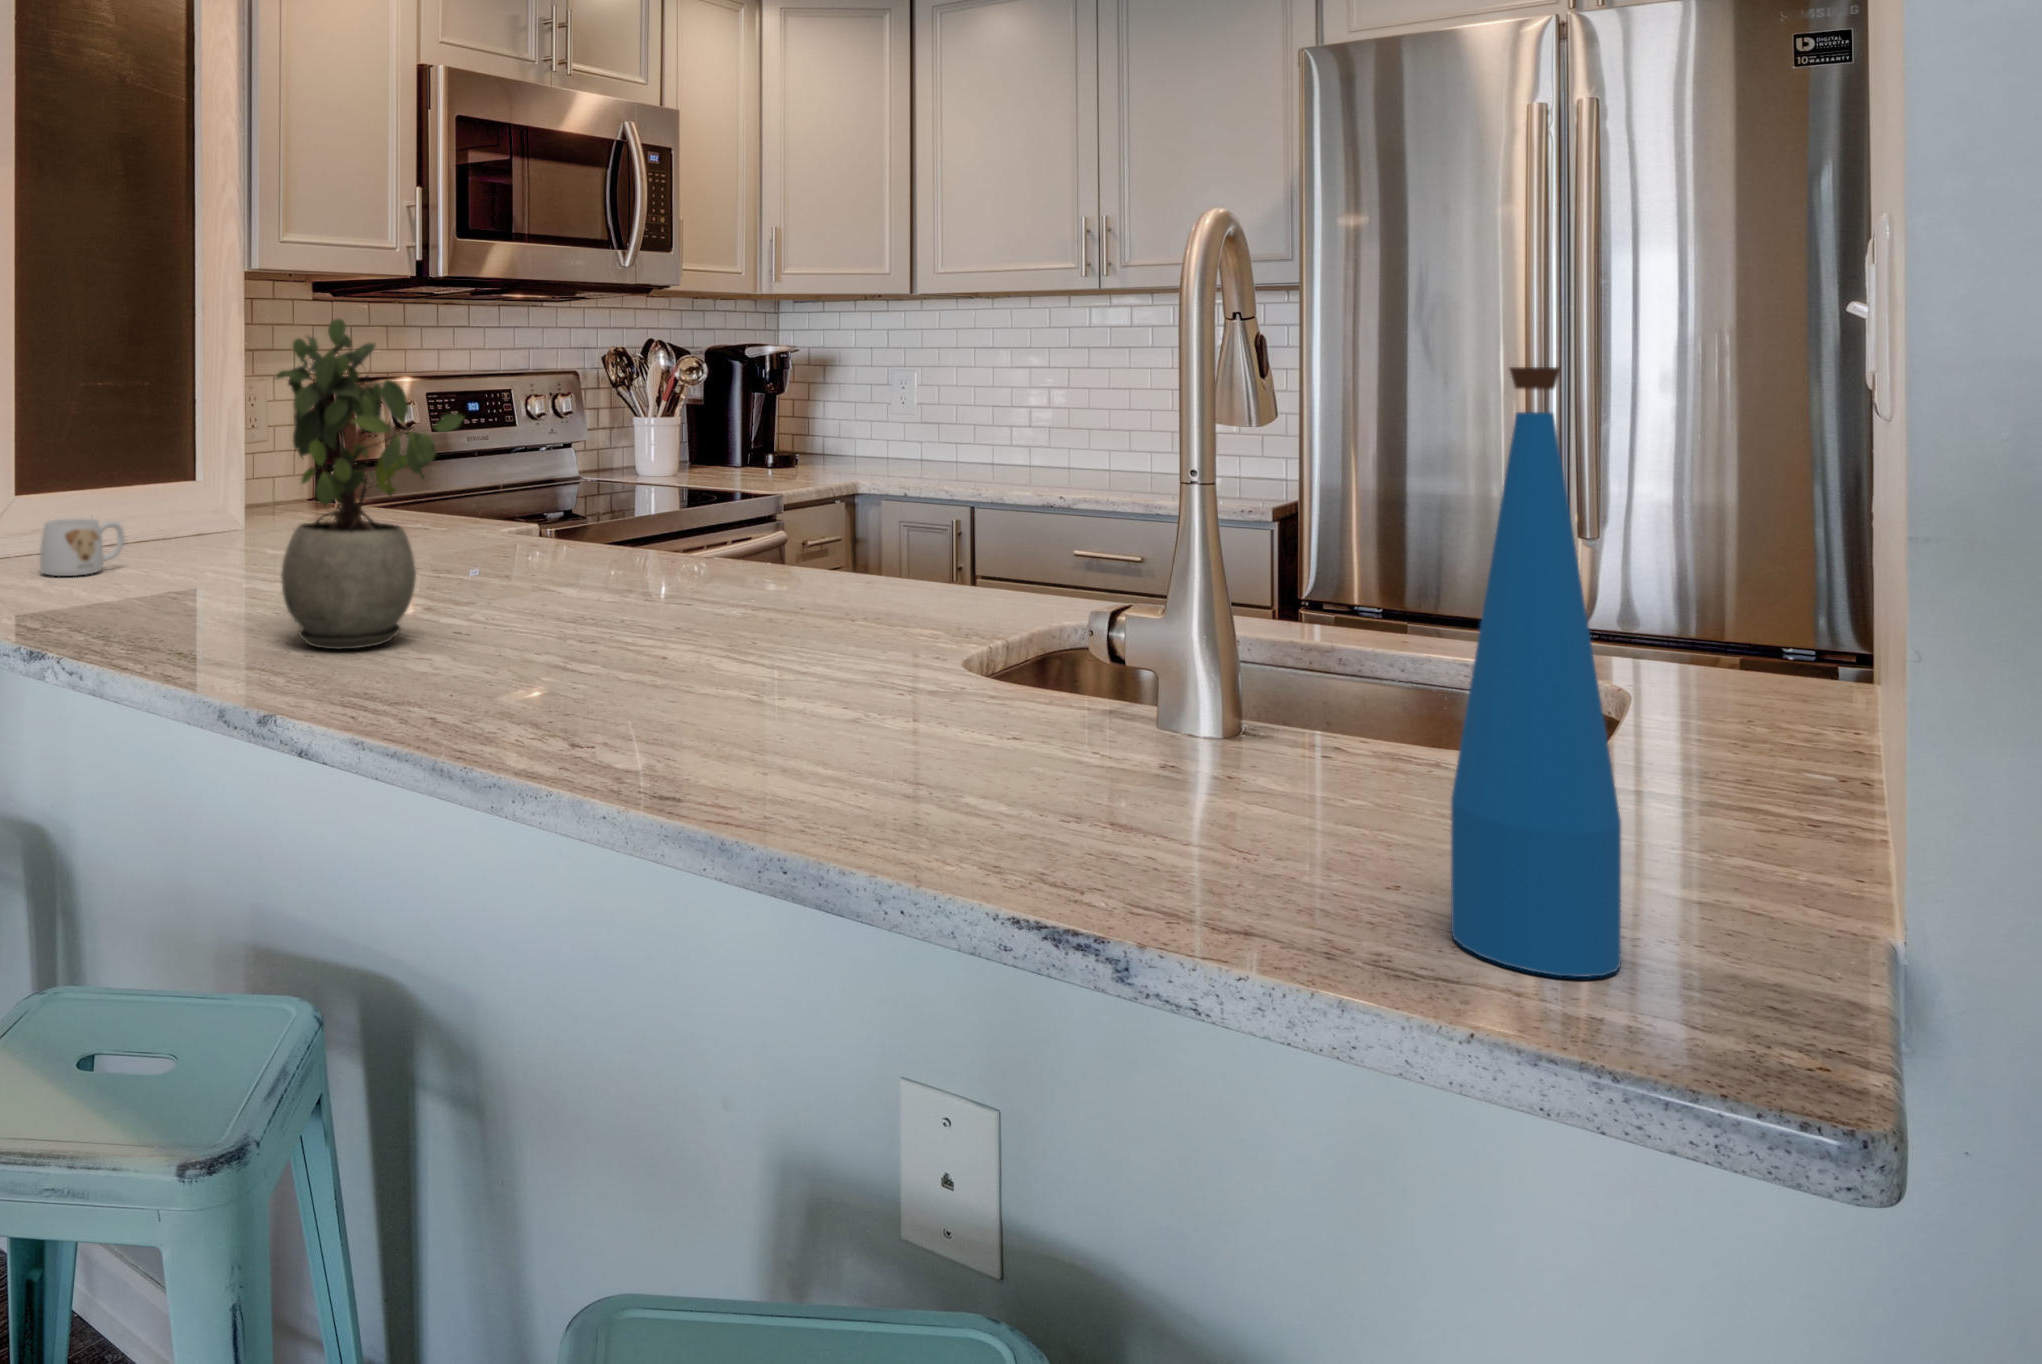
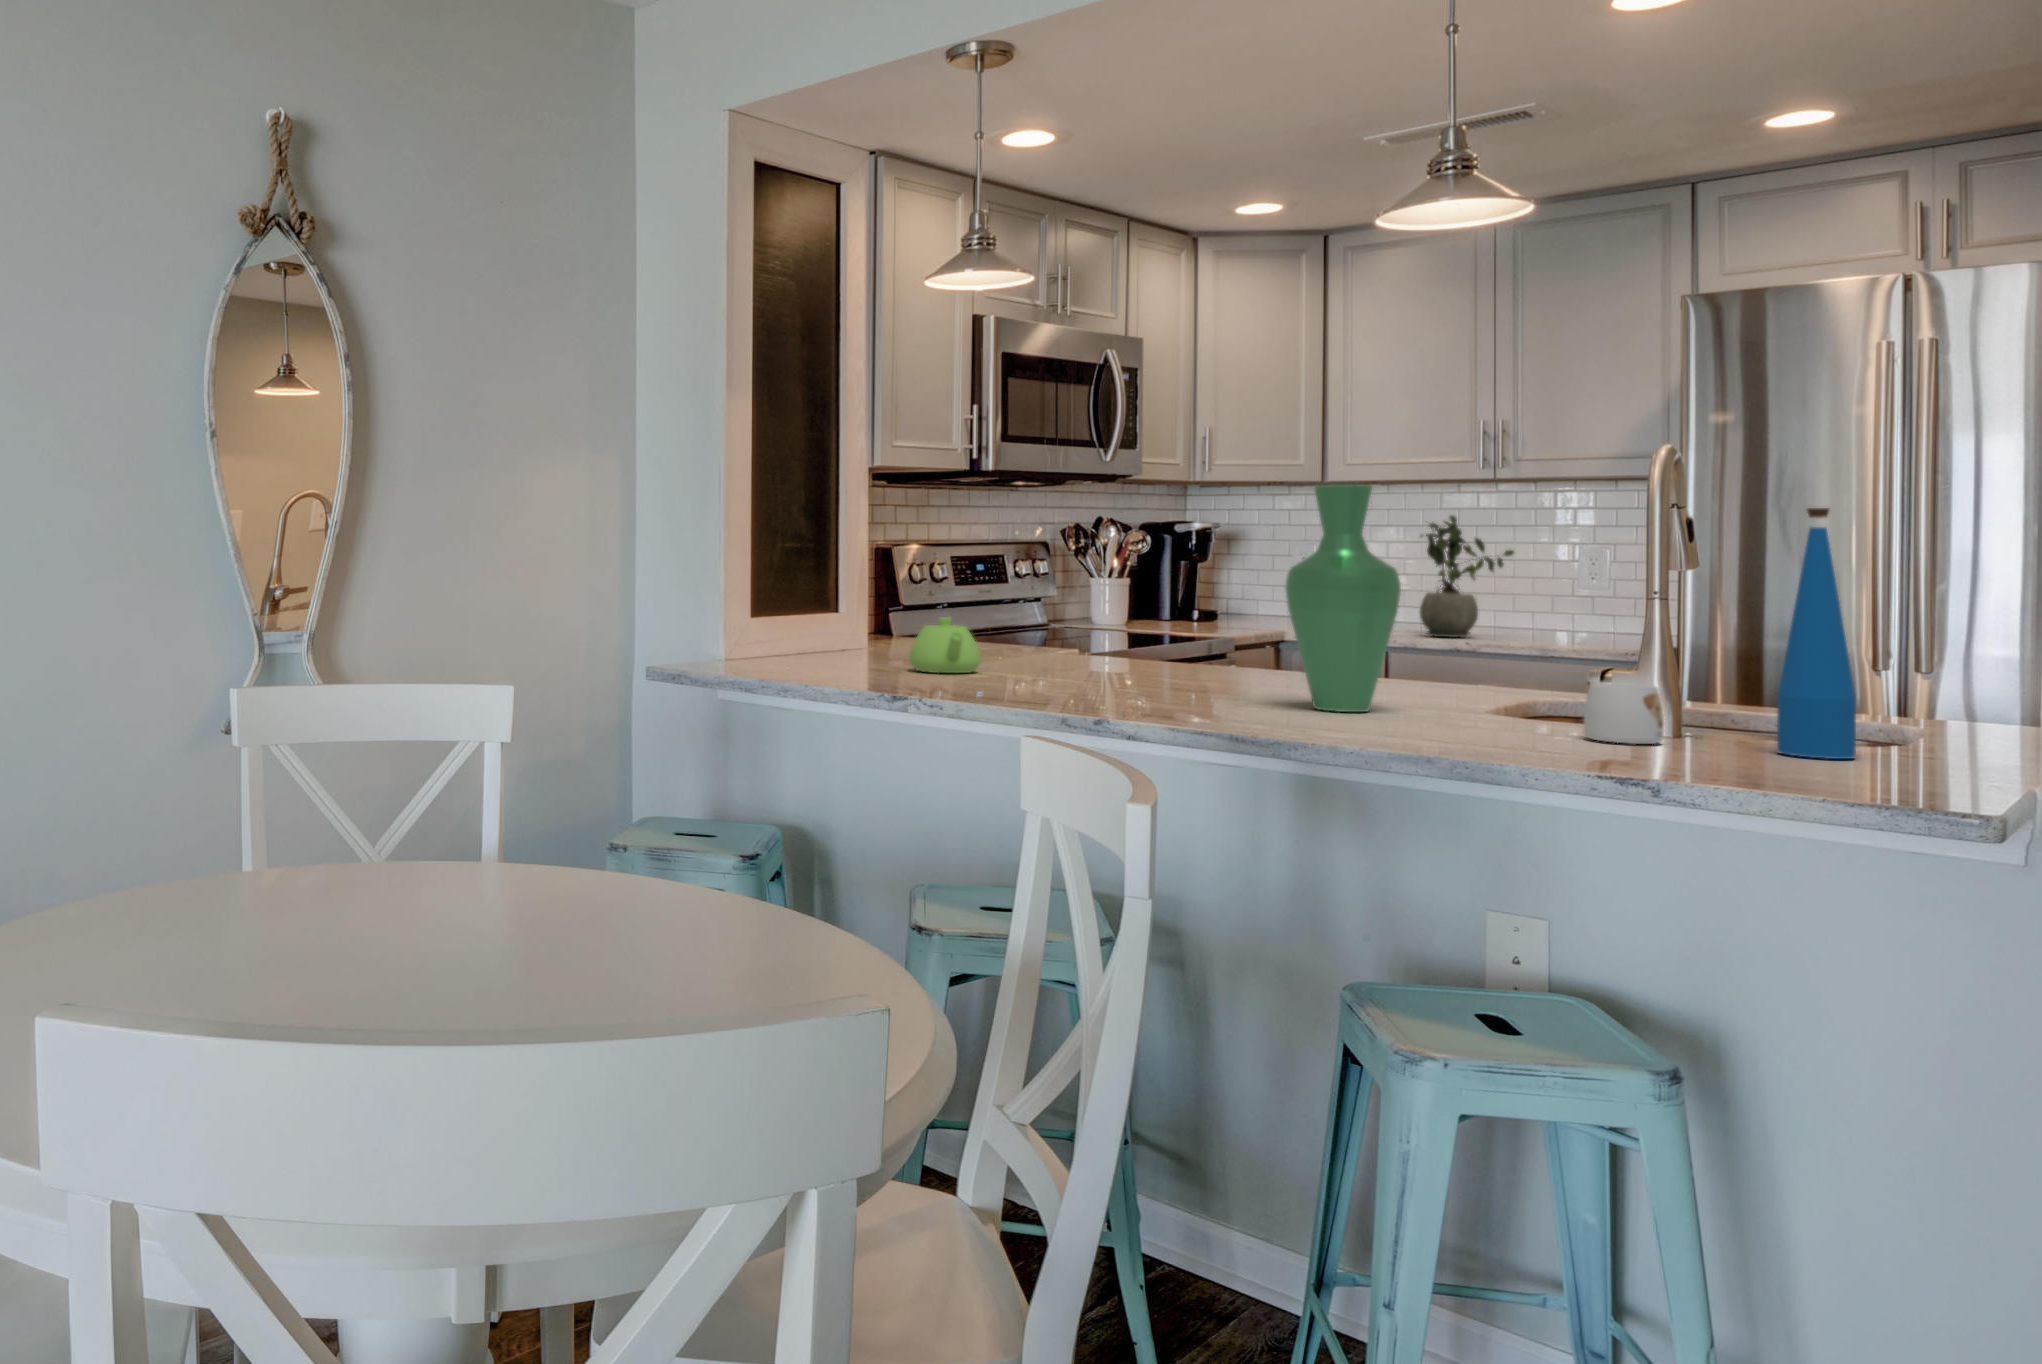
vase: none [595,305,790,747] -> present [1286,484,1401,712]
potted plant: present [276,319,464,649] -> present [1420,515,1514,637]
mug: present [40,518,124,576] -> present [1584,682,1664,744]
teapot: none [145,519,262,615] -> present [909,617,981,673]

